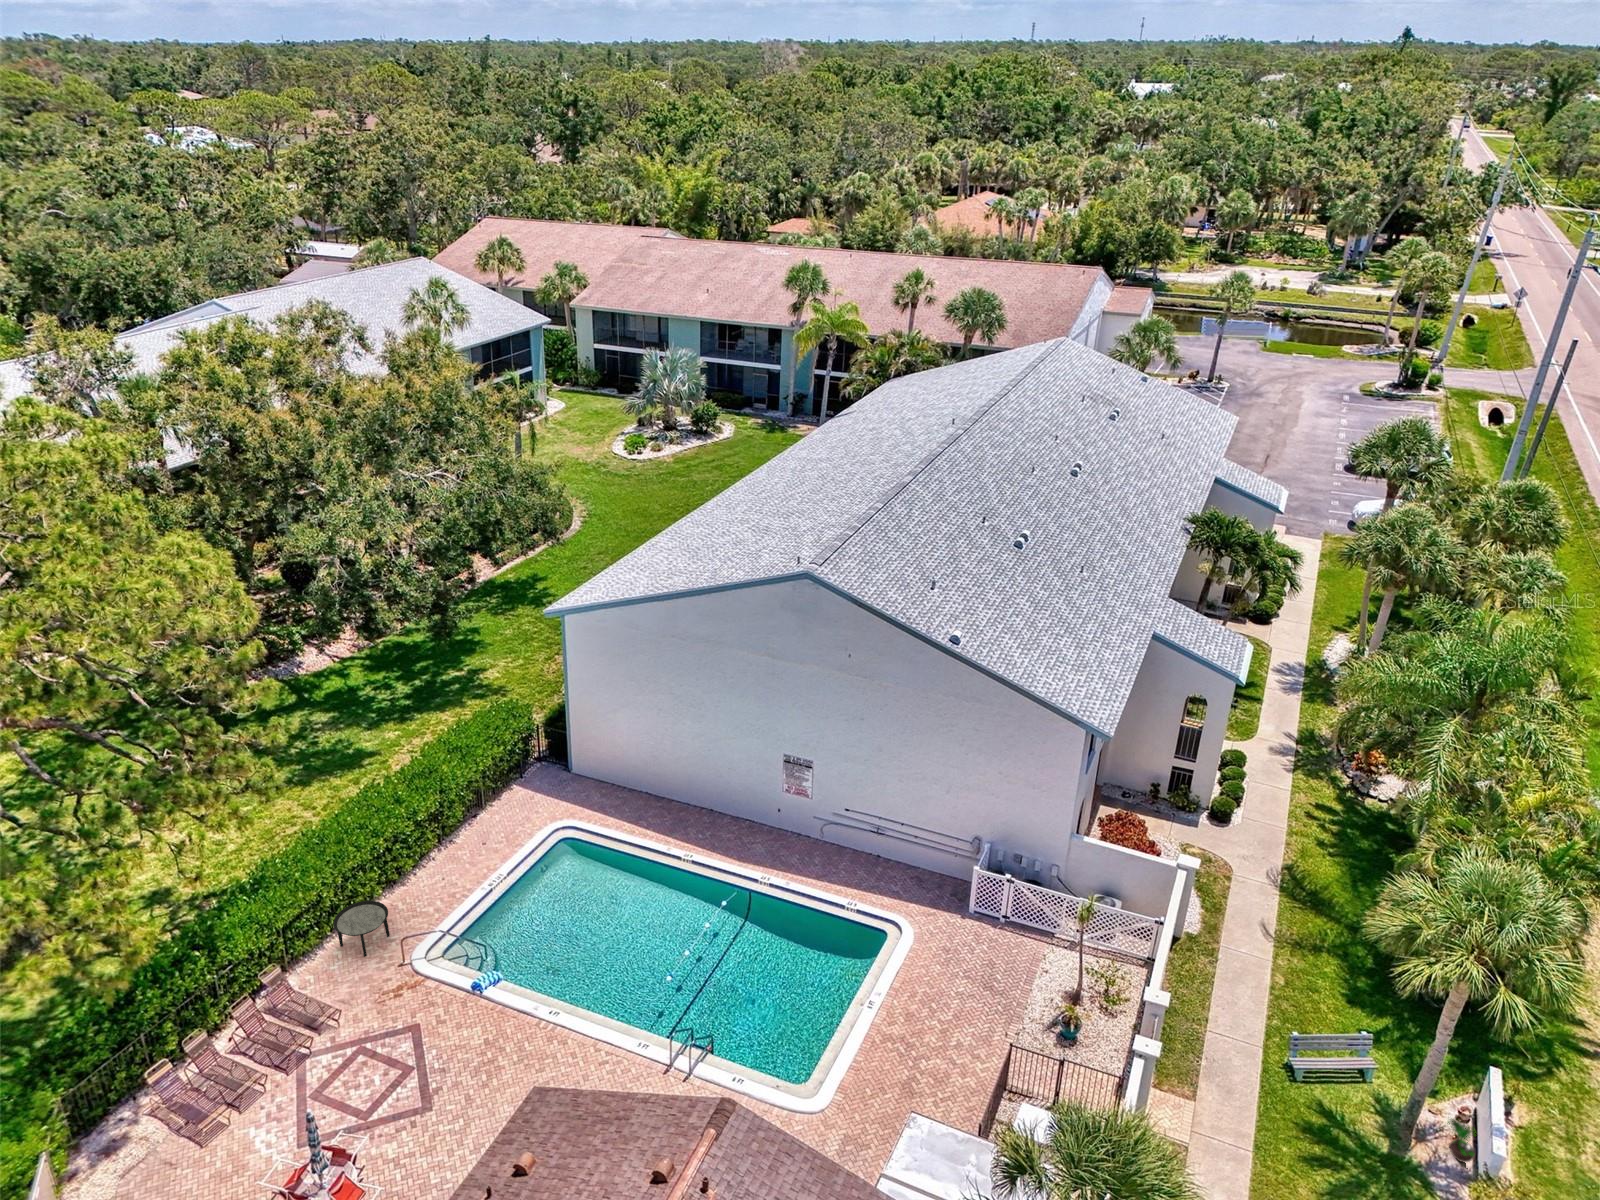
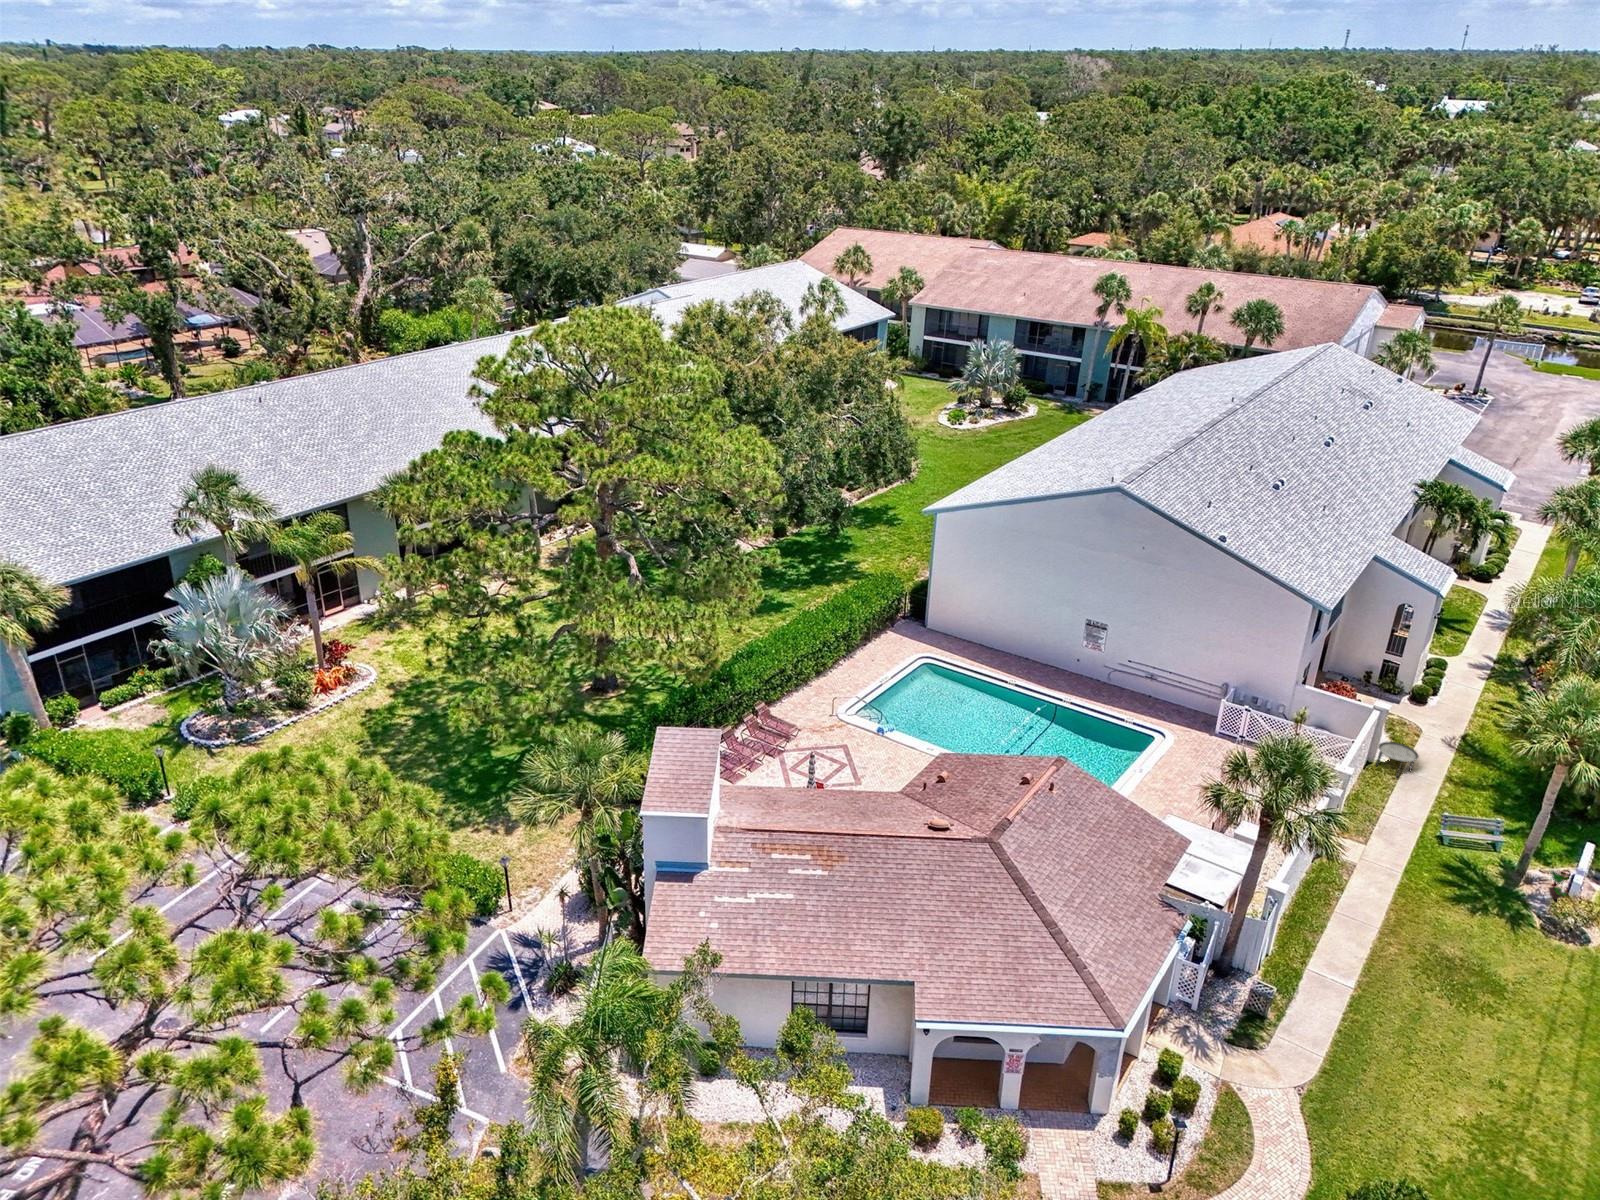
round table: present [333,901,390,956] -> present [1376,742,1418,777]

